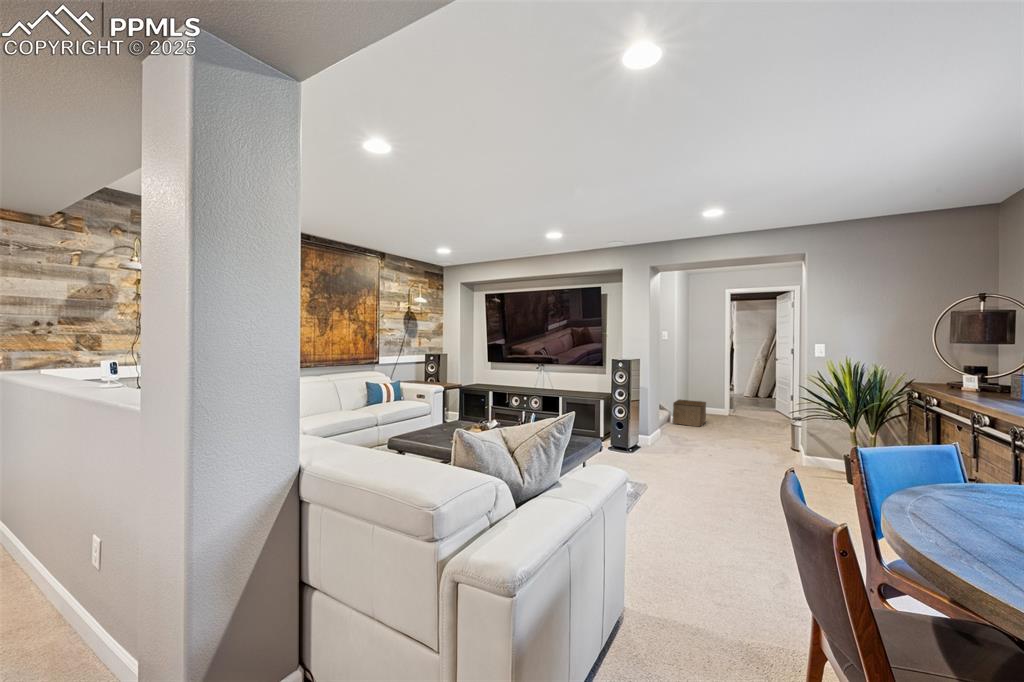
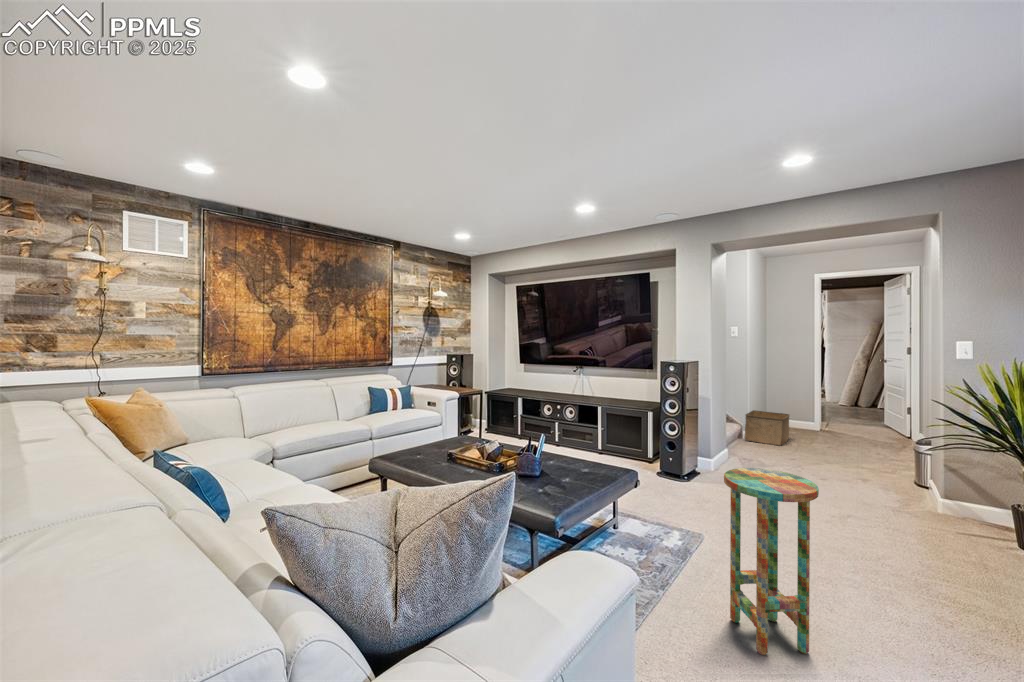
side table: none [667,429,723,544] -> present [724,468,819,655]

